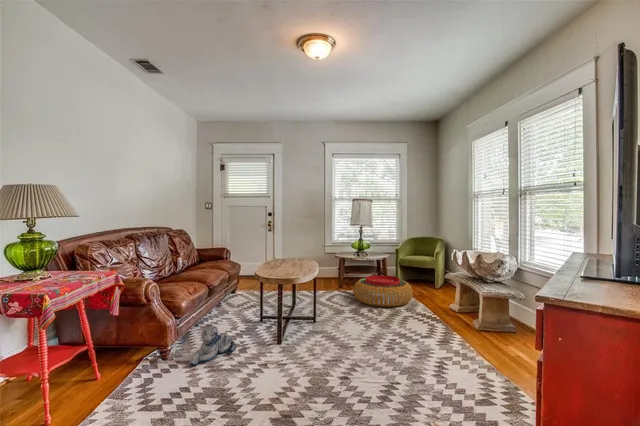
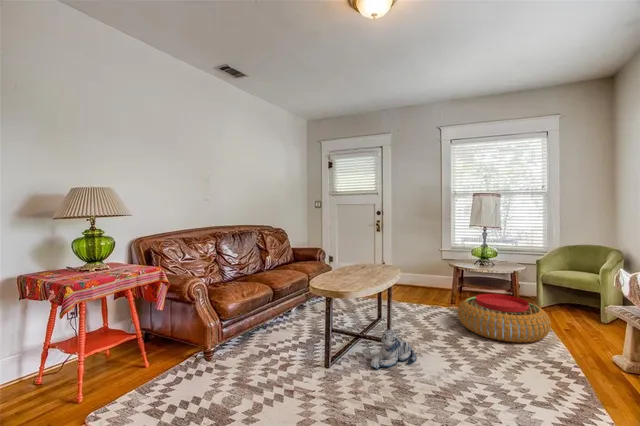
plush toy: present [189,325,236,365] -> present [370,329,416,369]

